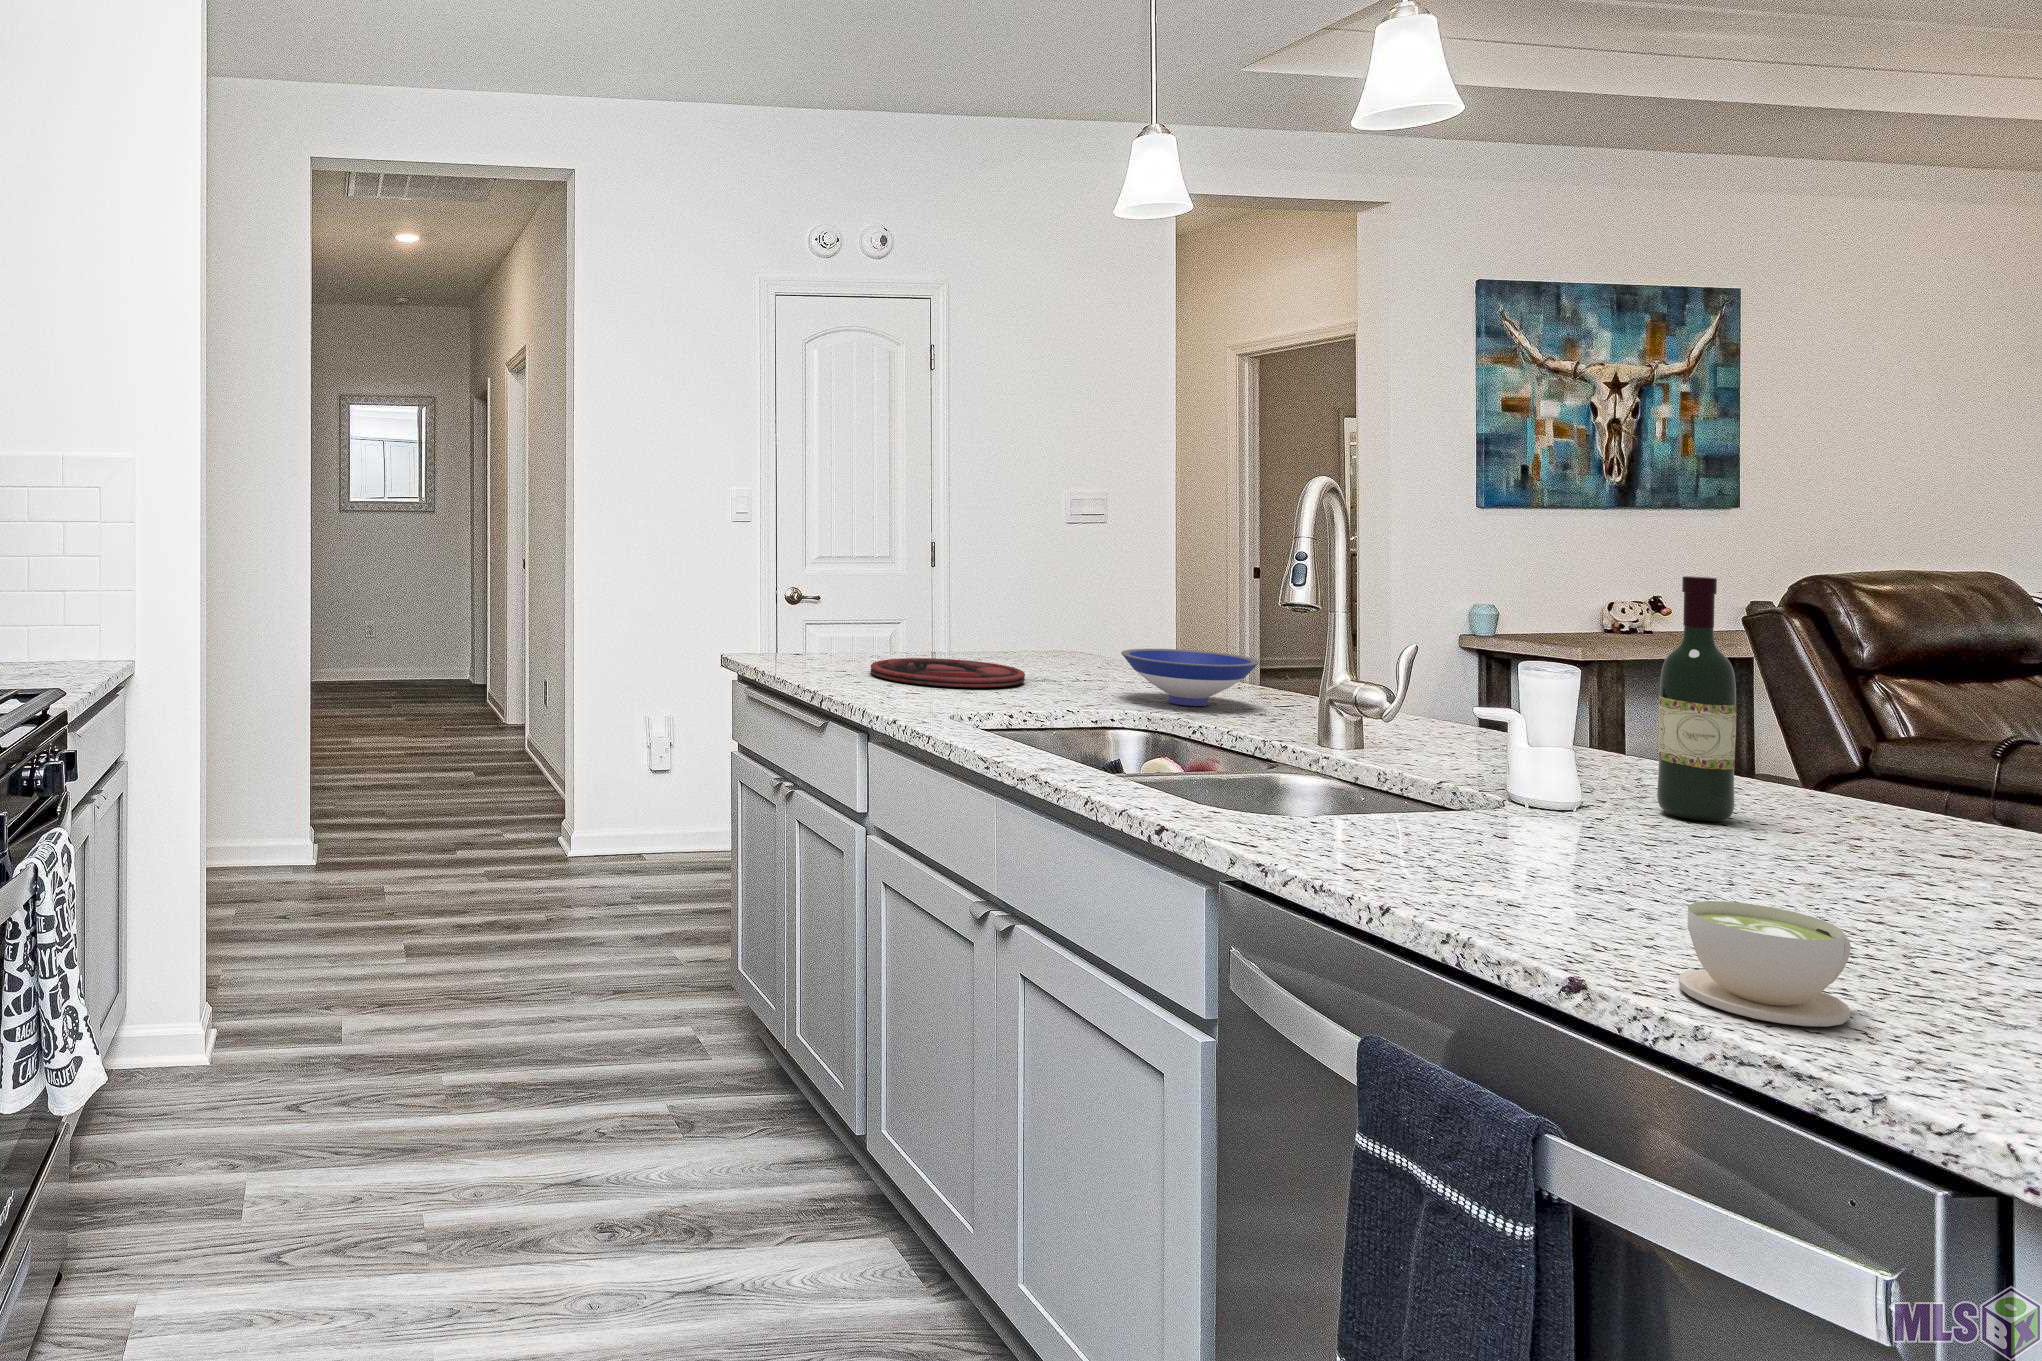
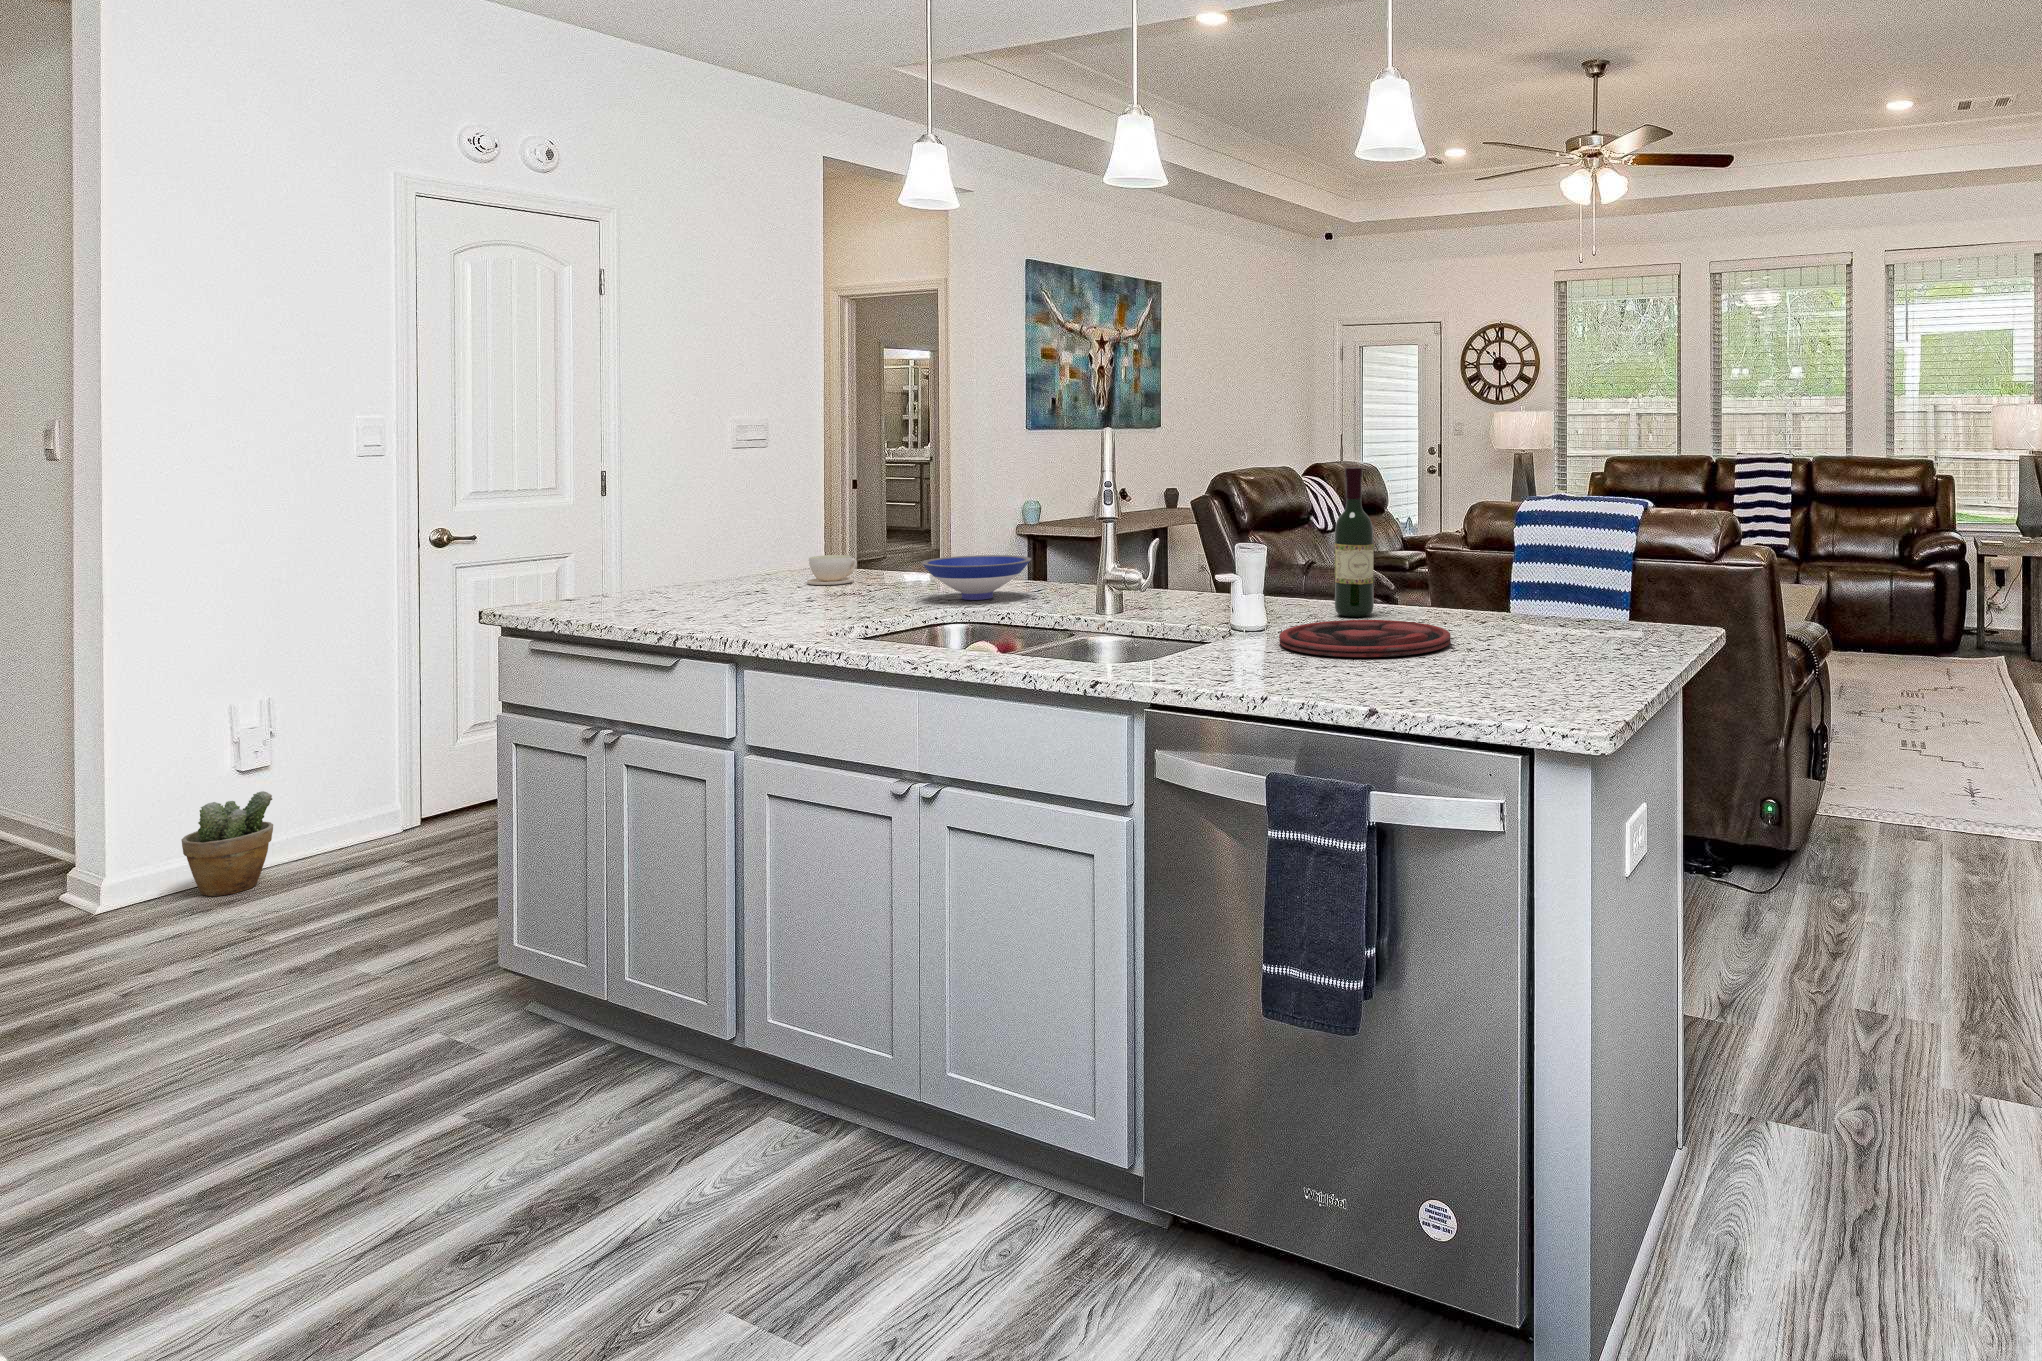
plate: present [871,658,1025,687] -> present [1279,620,1451,657]
potted plant: none [617,783,674,864] -> present [181,791,273,896]
coffee cup: present [1679,901,1851,1027] -> present [807,555,856,585]

